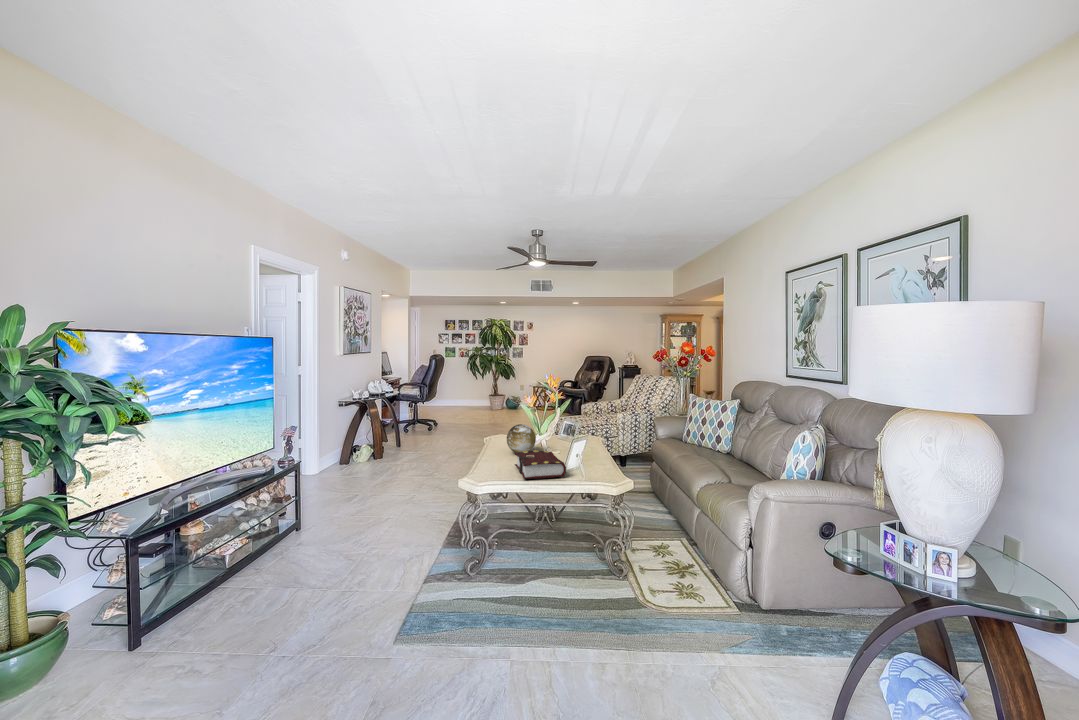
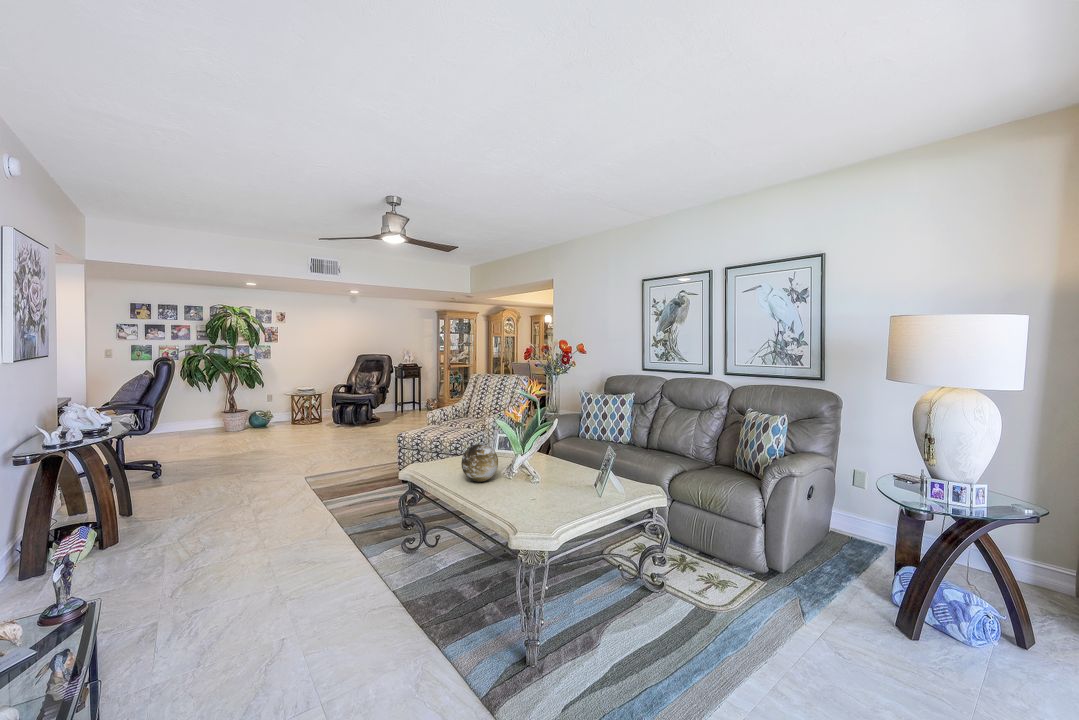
book: present [515,450,566,479] -> none [511,470,585,509]

